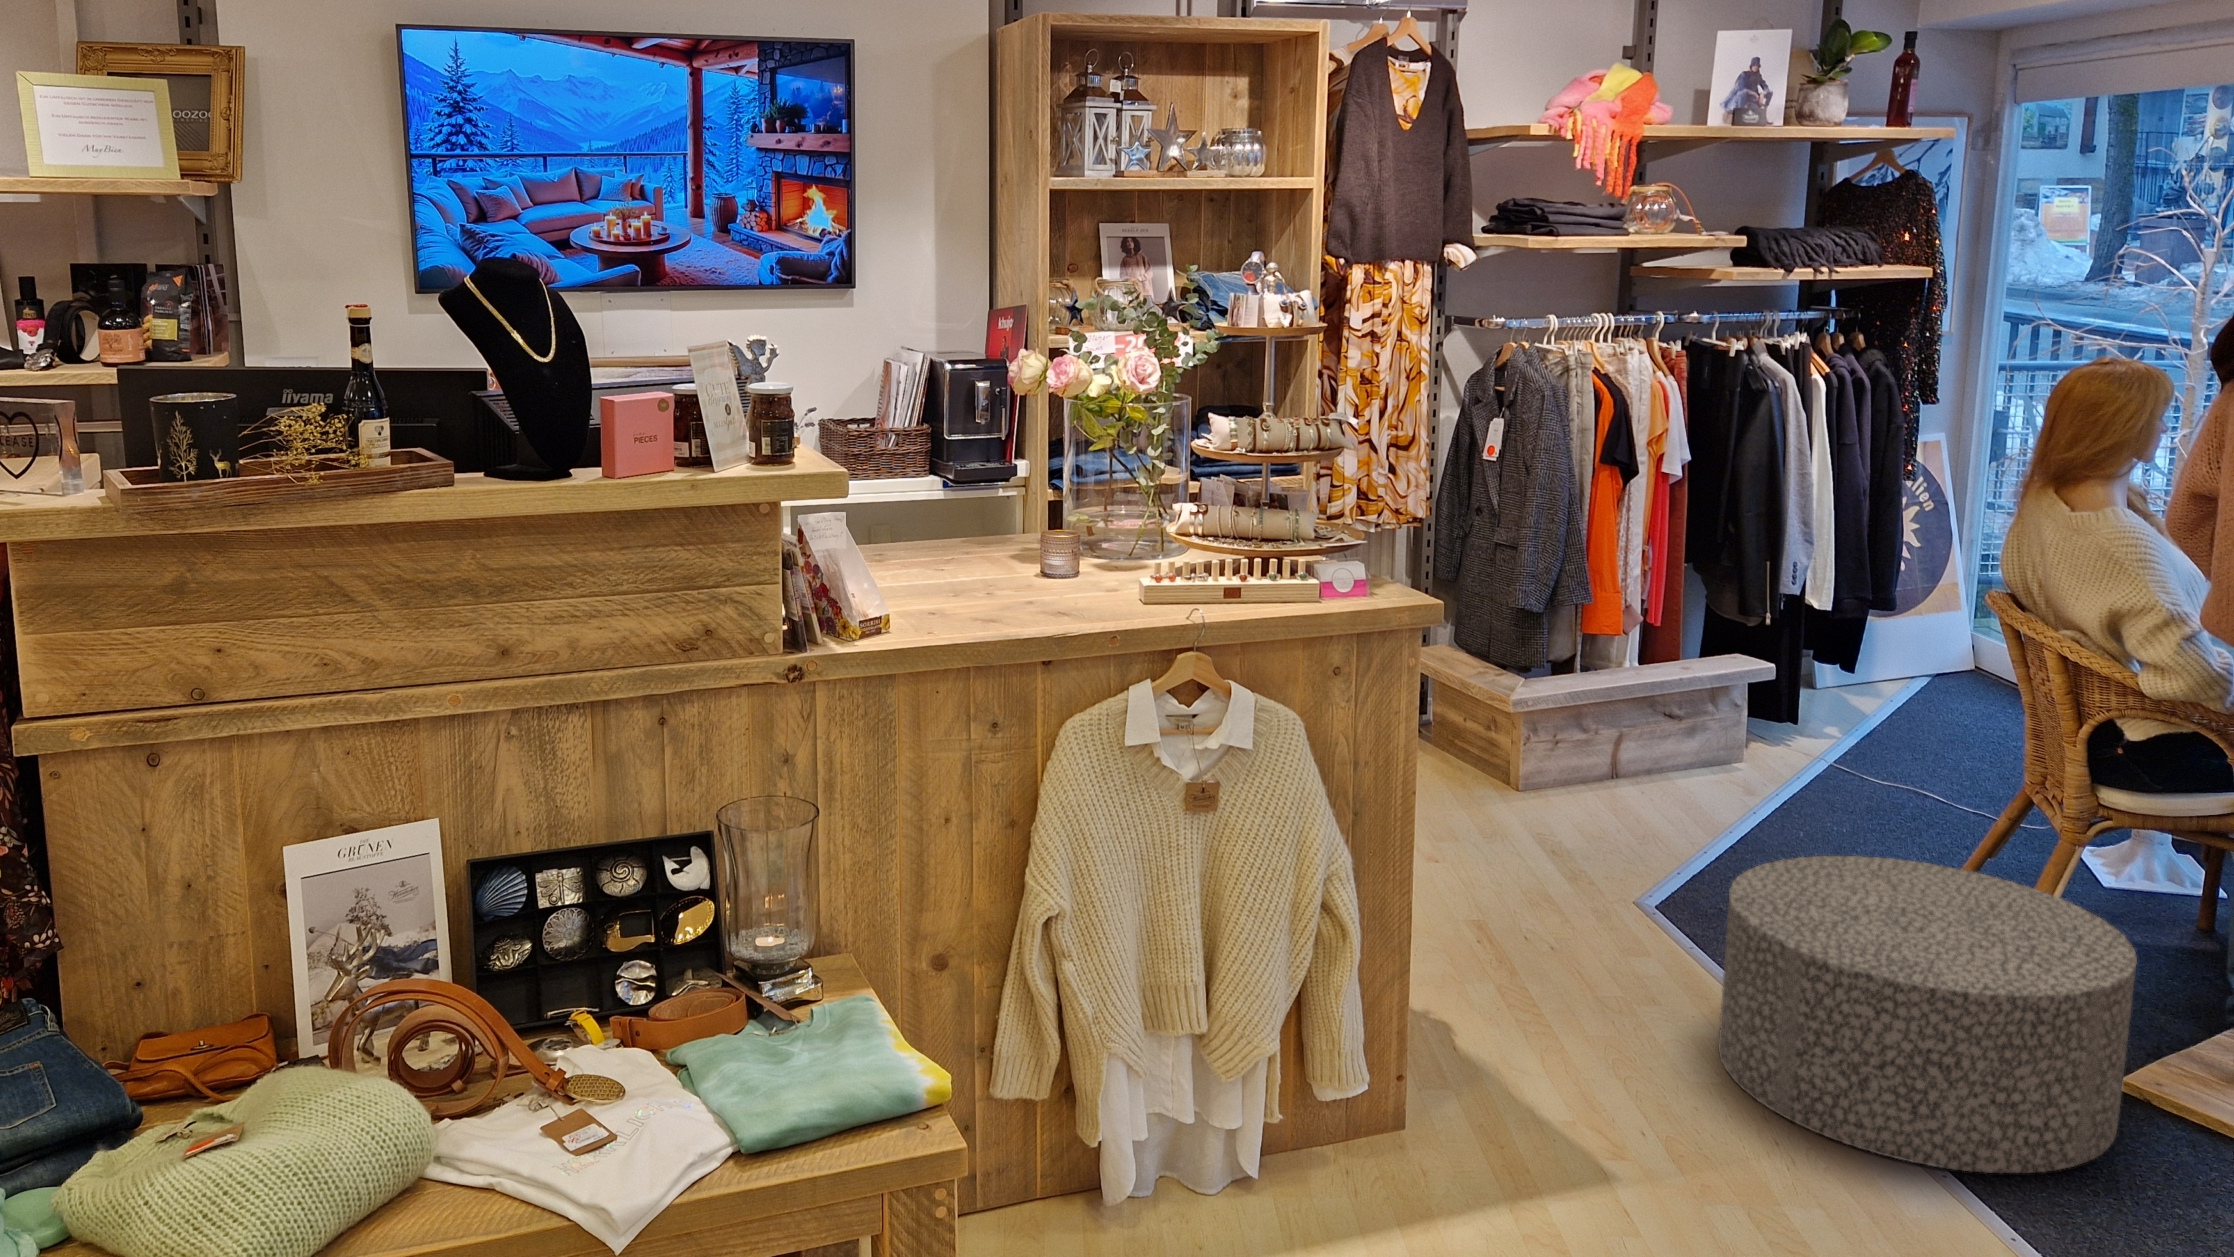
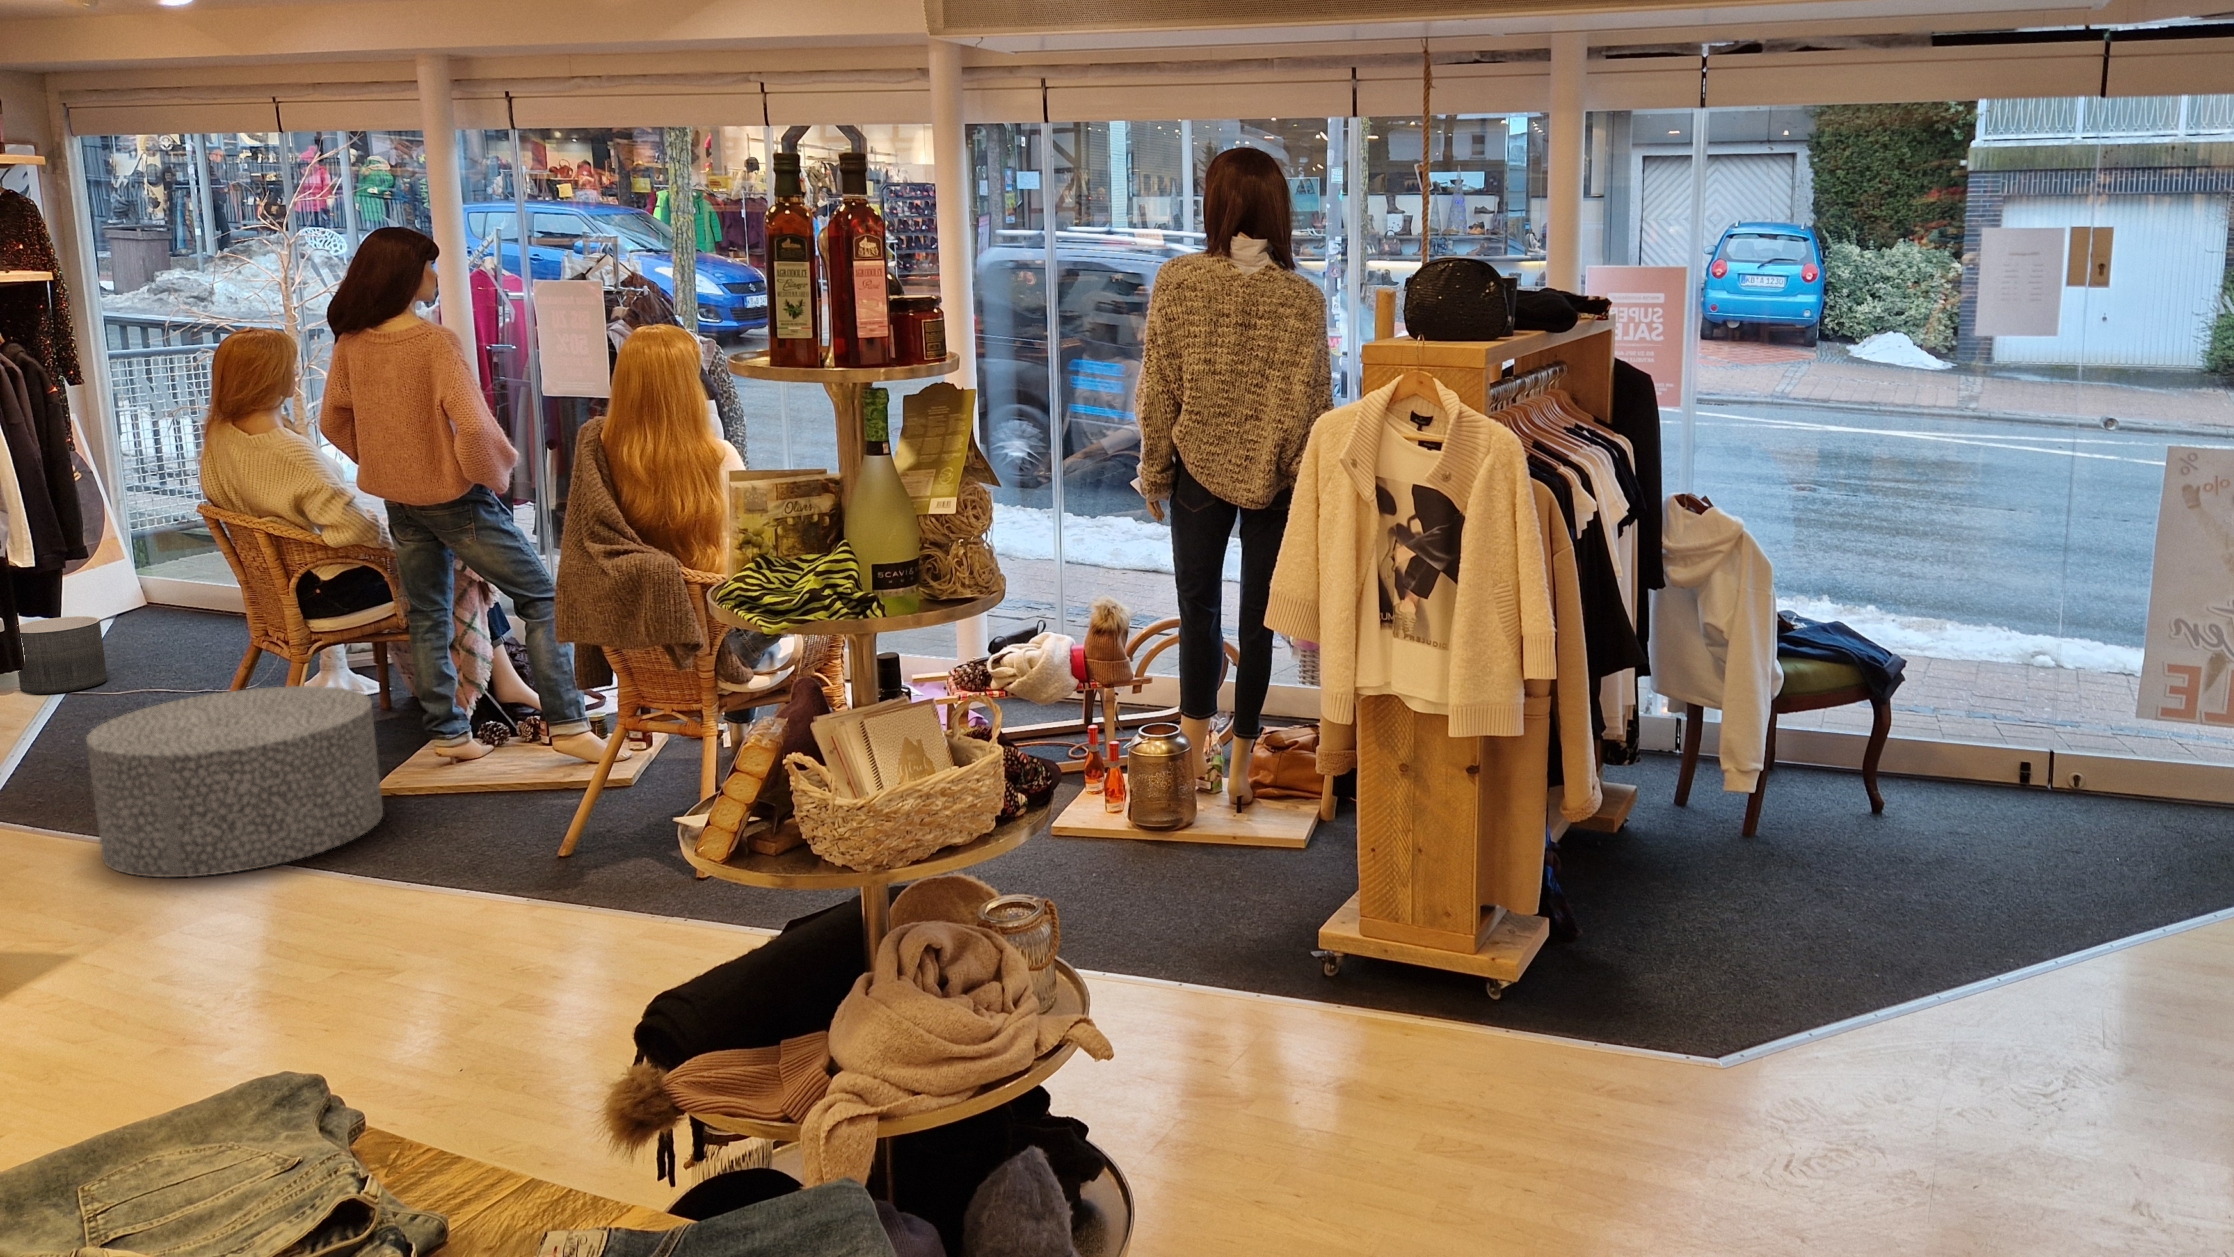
planter: none [1780,673,1881,767] -> present [17,616,107,694]

